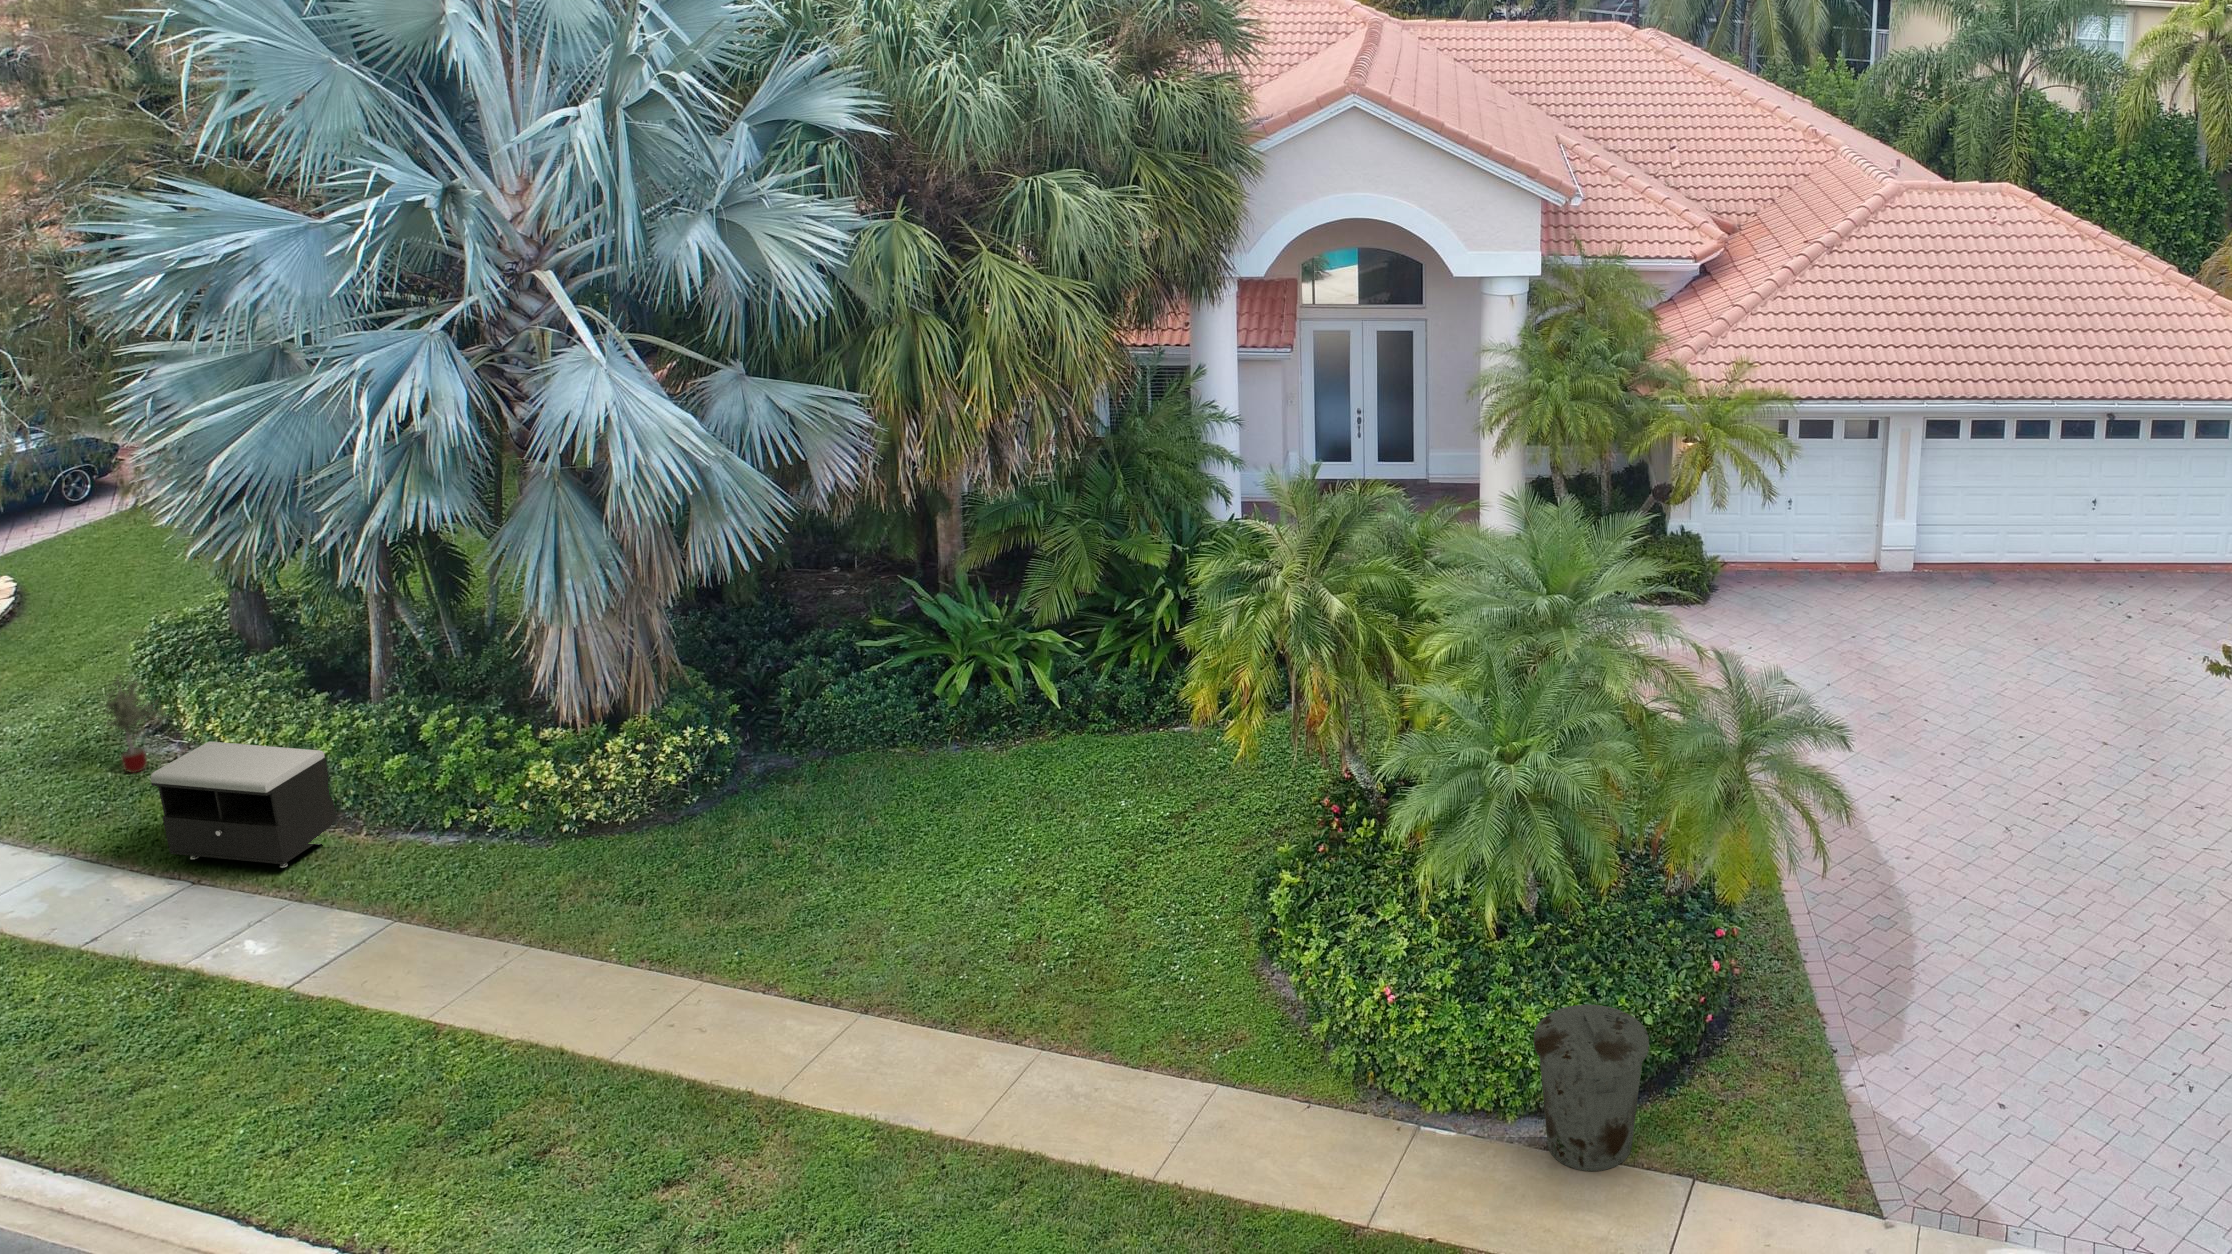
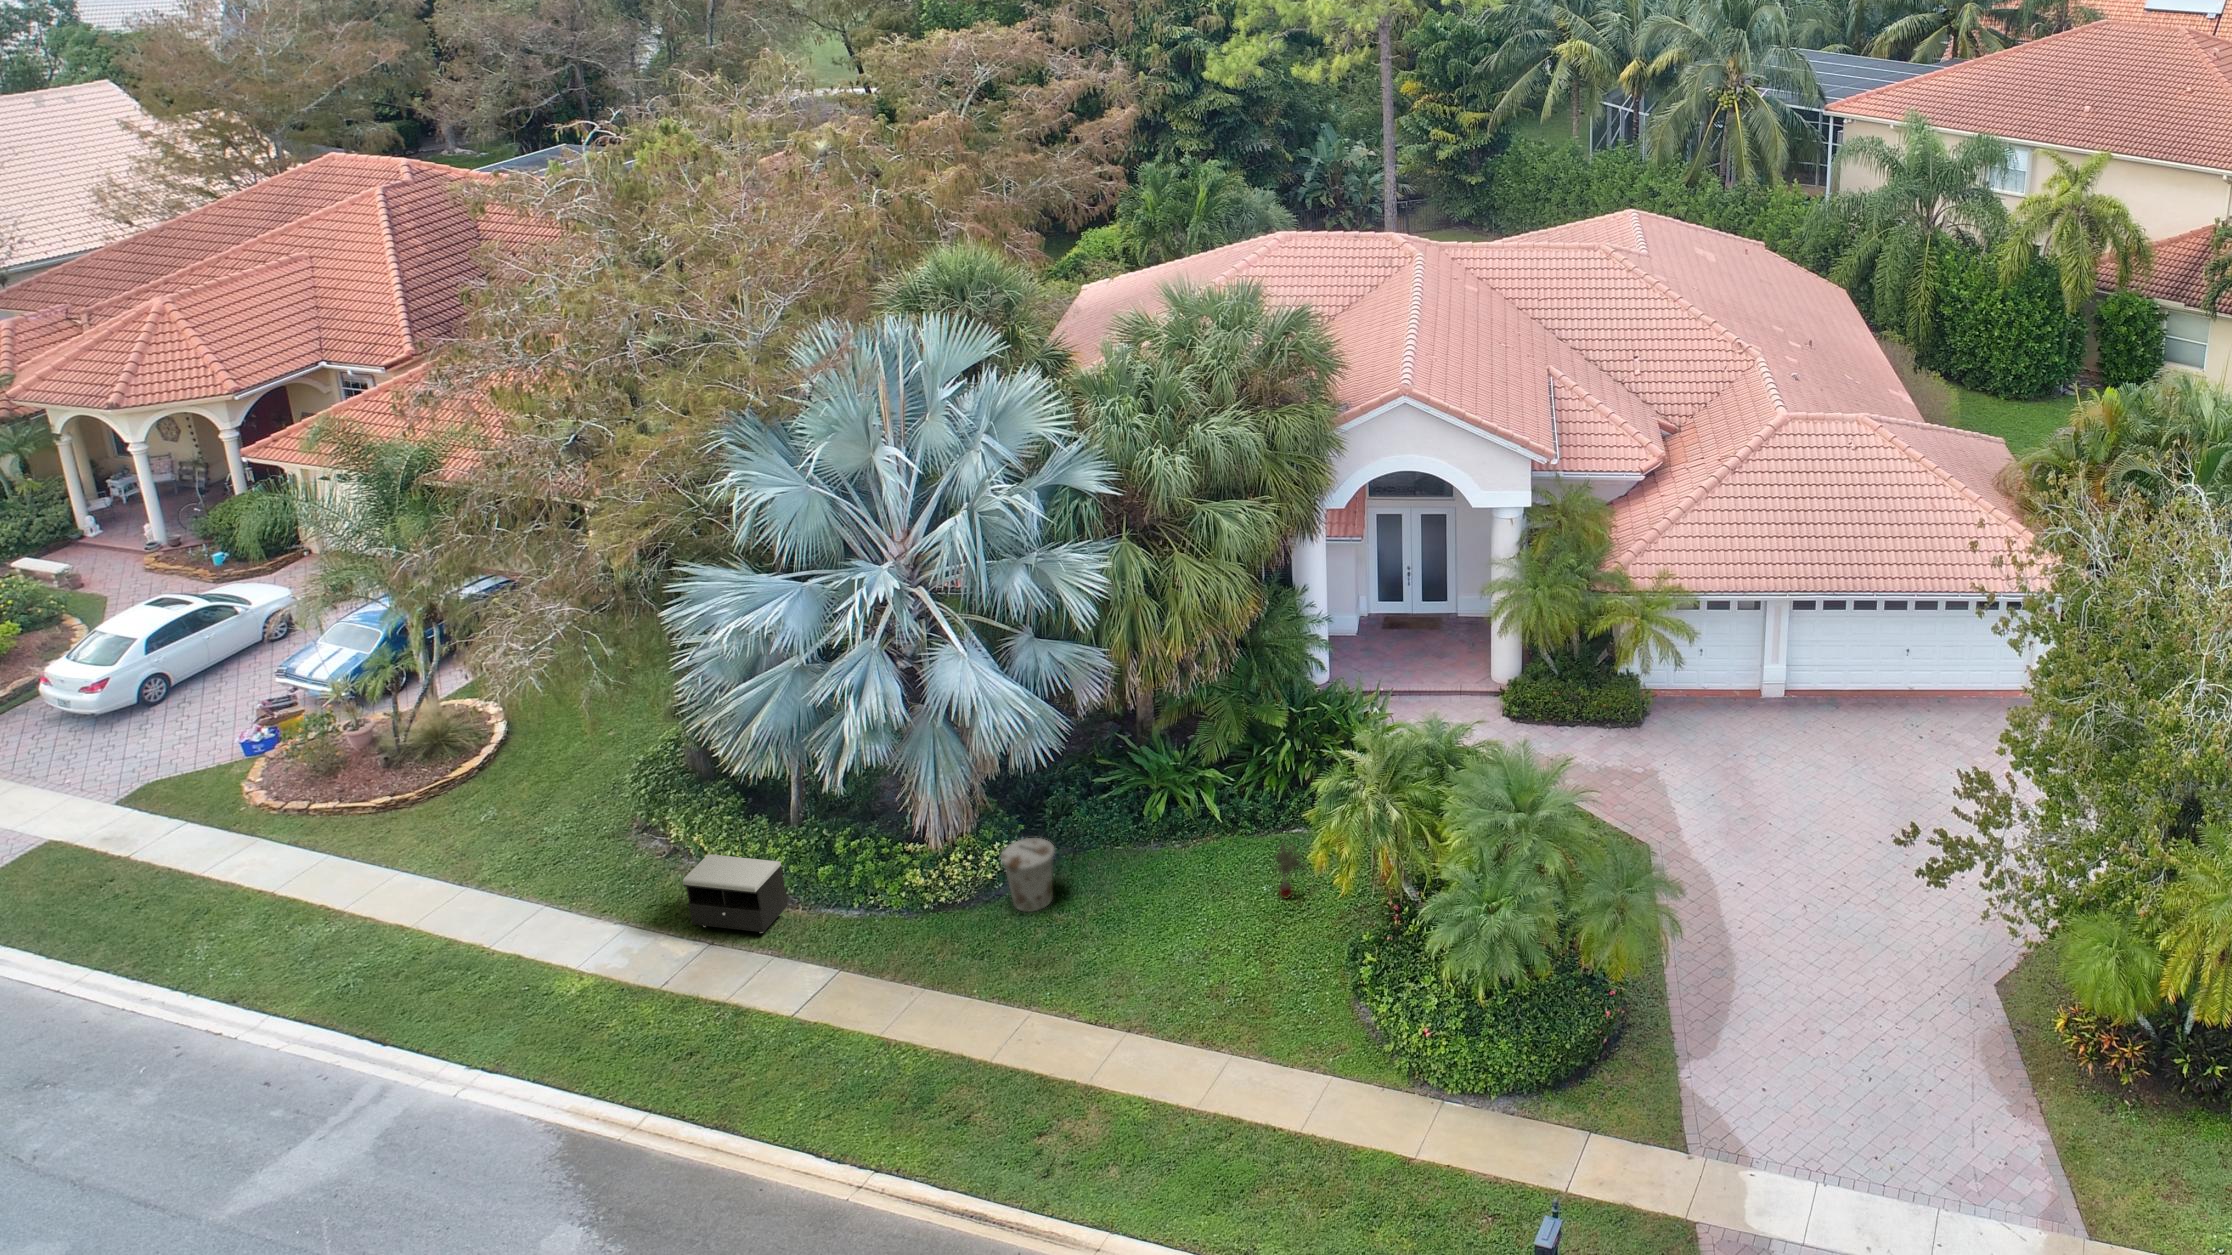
potted tree: present [102,676,168,773] -> present [1275,841,1307,898]
trash can: present [1534,1005,1649,1171] -> present [1001,838,1055,912]

